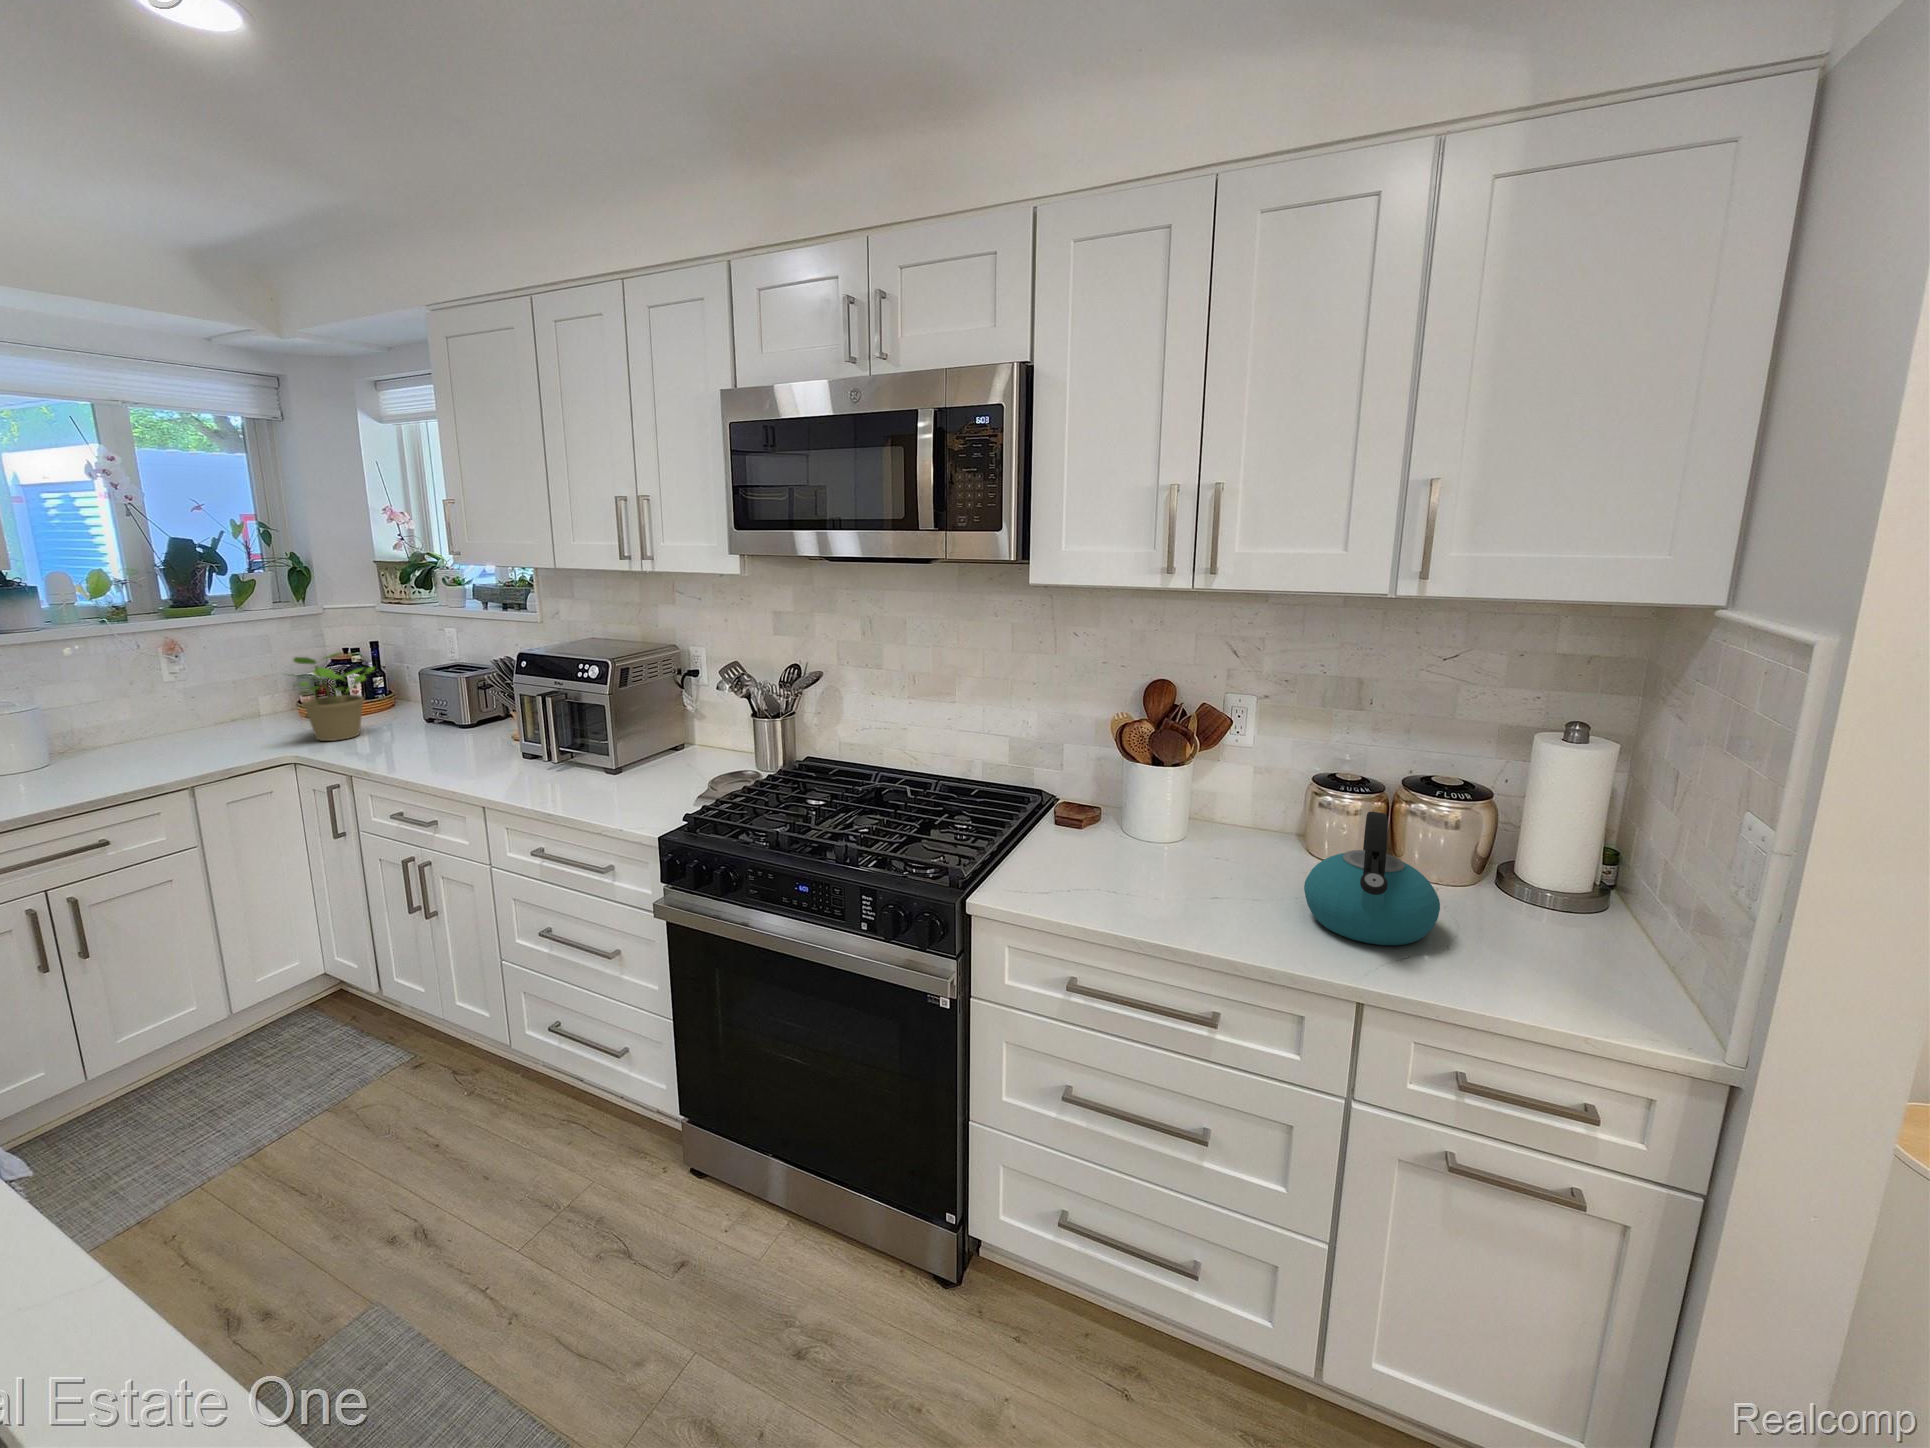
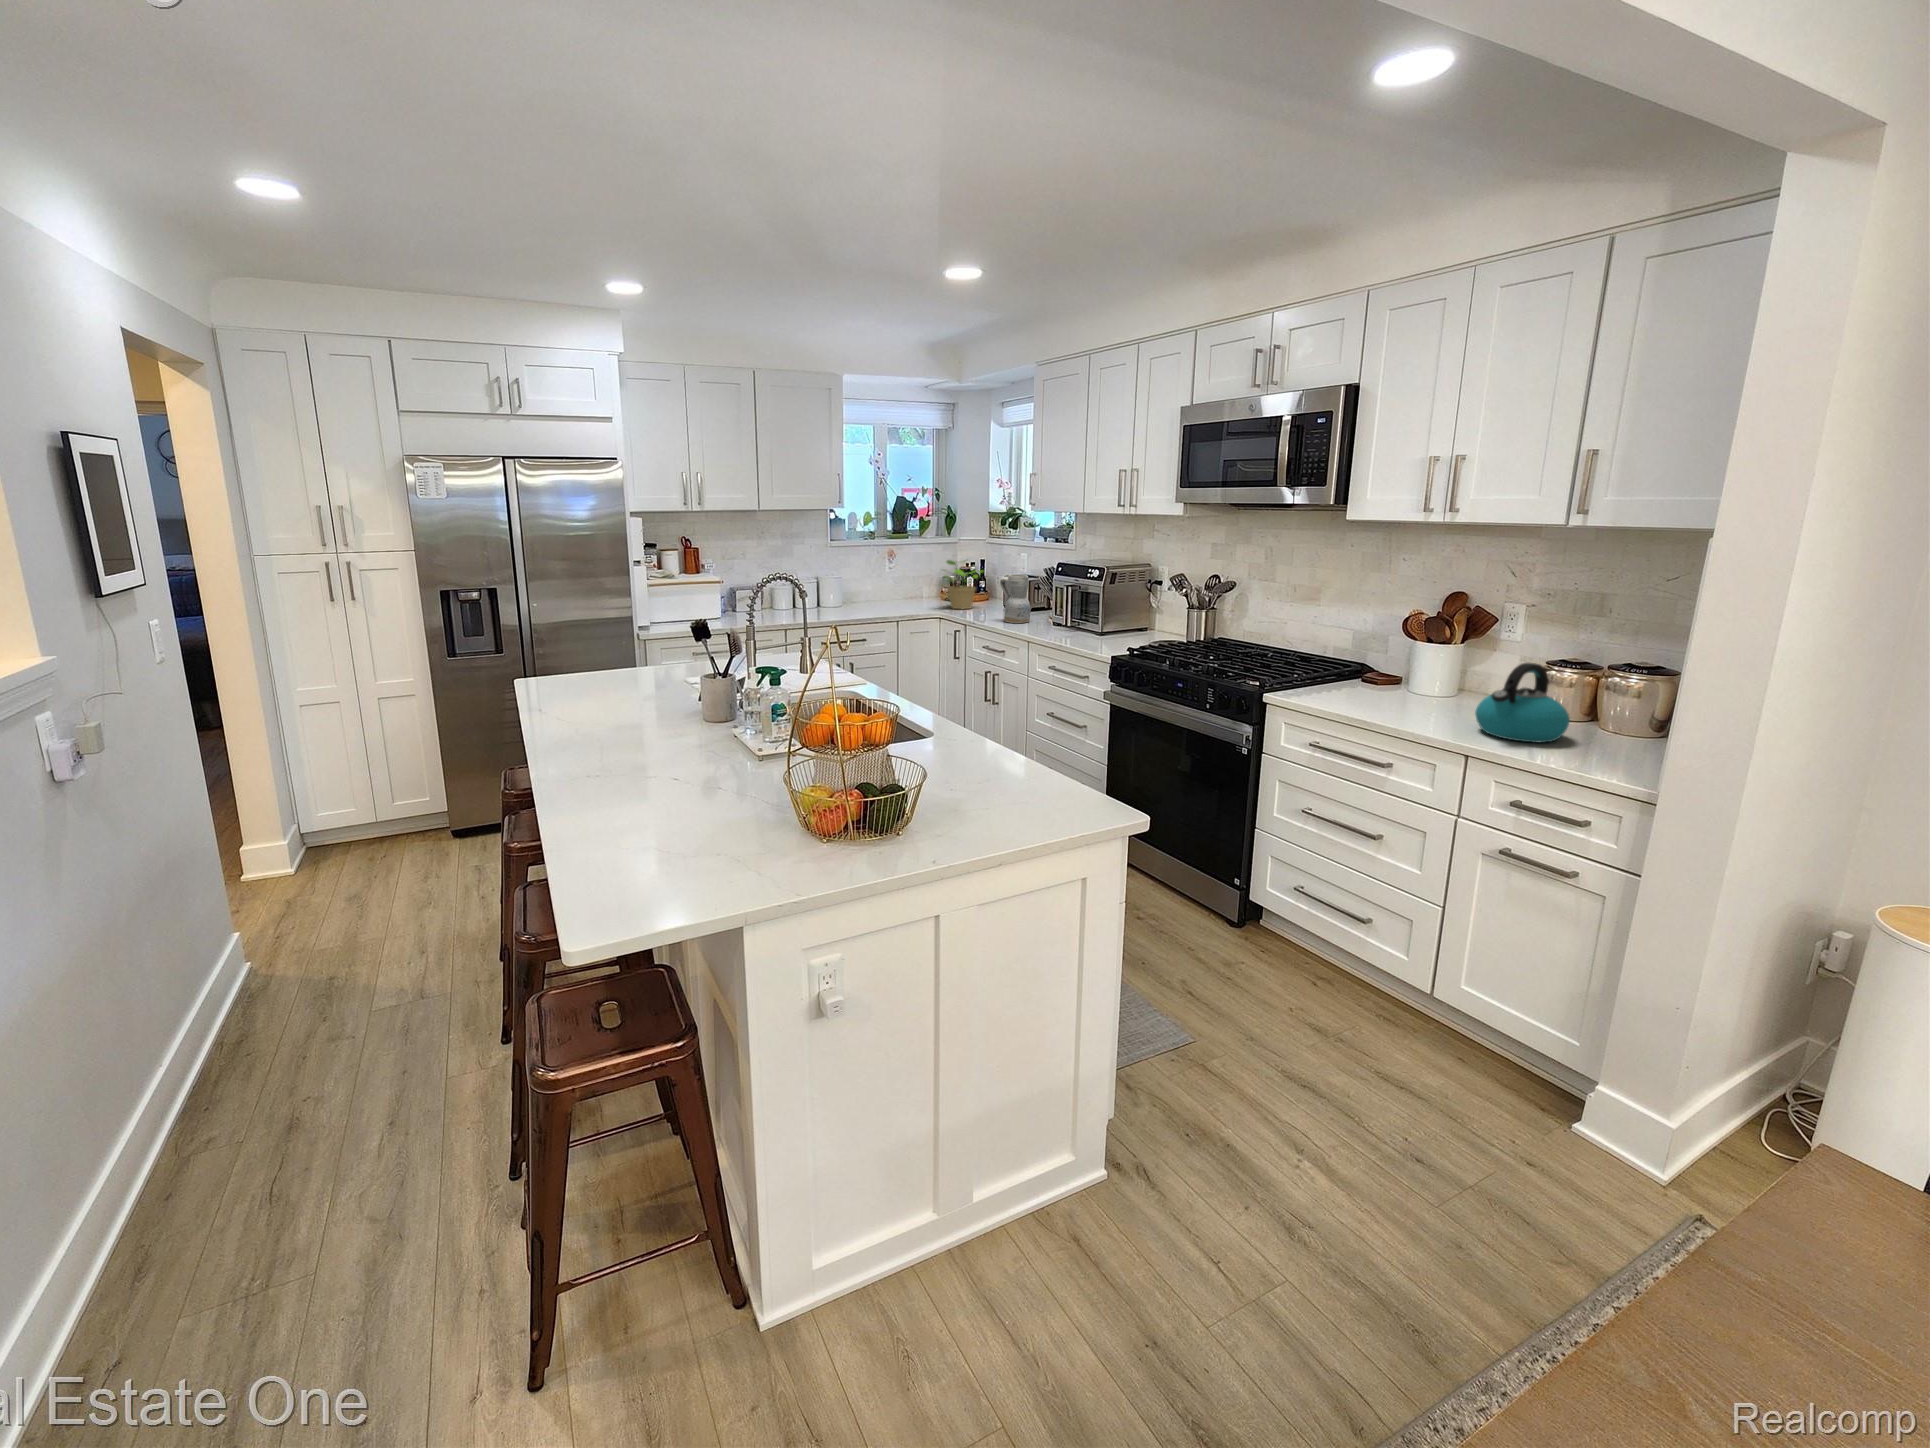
ceramic pitcher: none [411,677,478,765] -> present [1000,574,1031,623]

